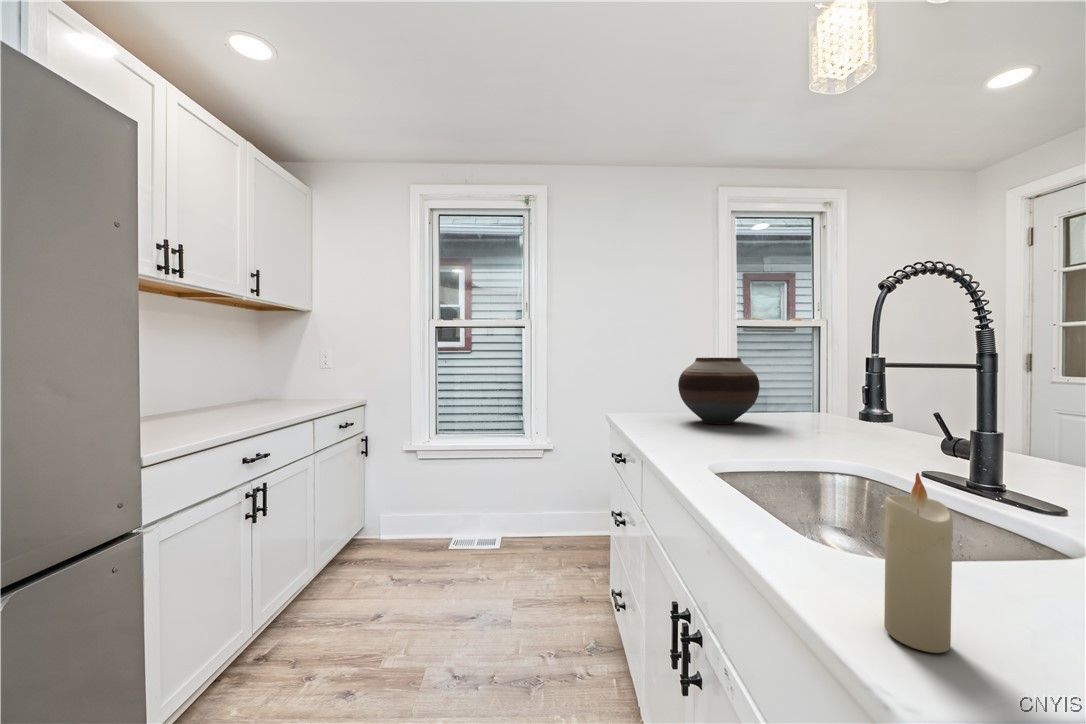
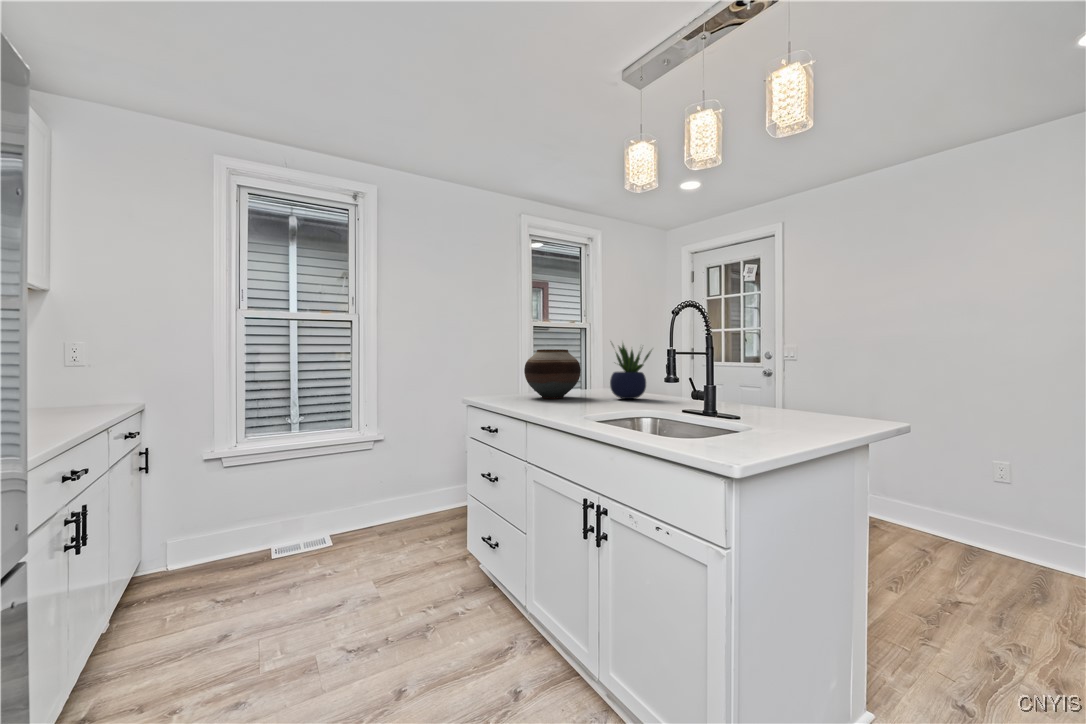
potted plant: none [799,343,881,435] -> present [610,344,651,399]
candle: present [884,473,953,653] -> none [731,382,755,449]

